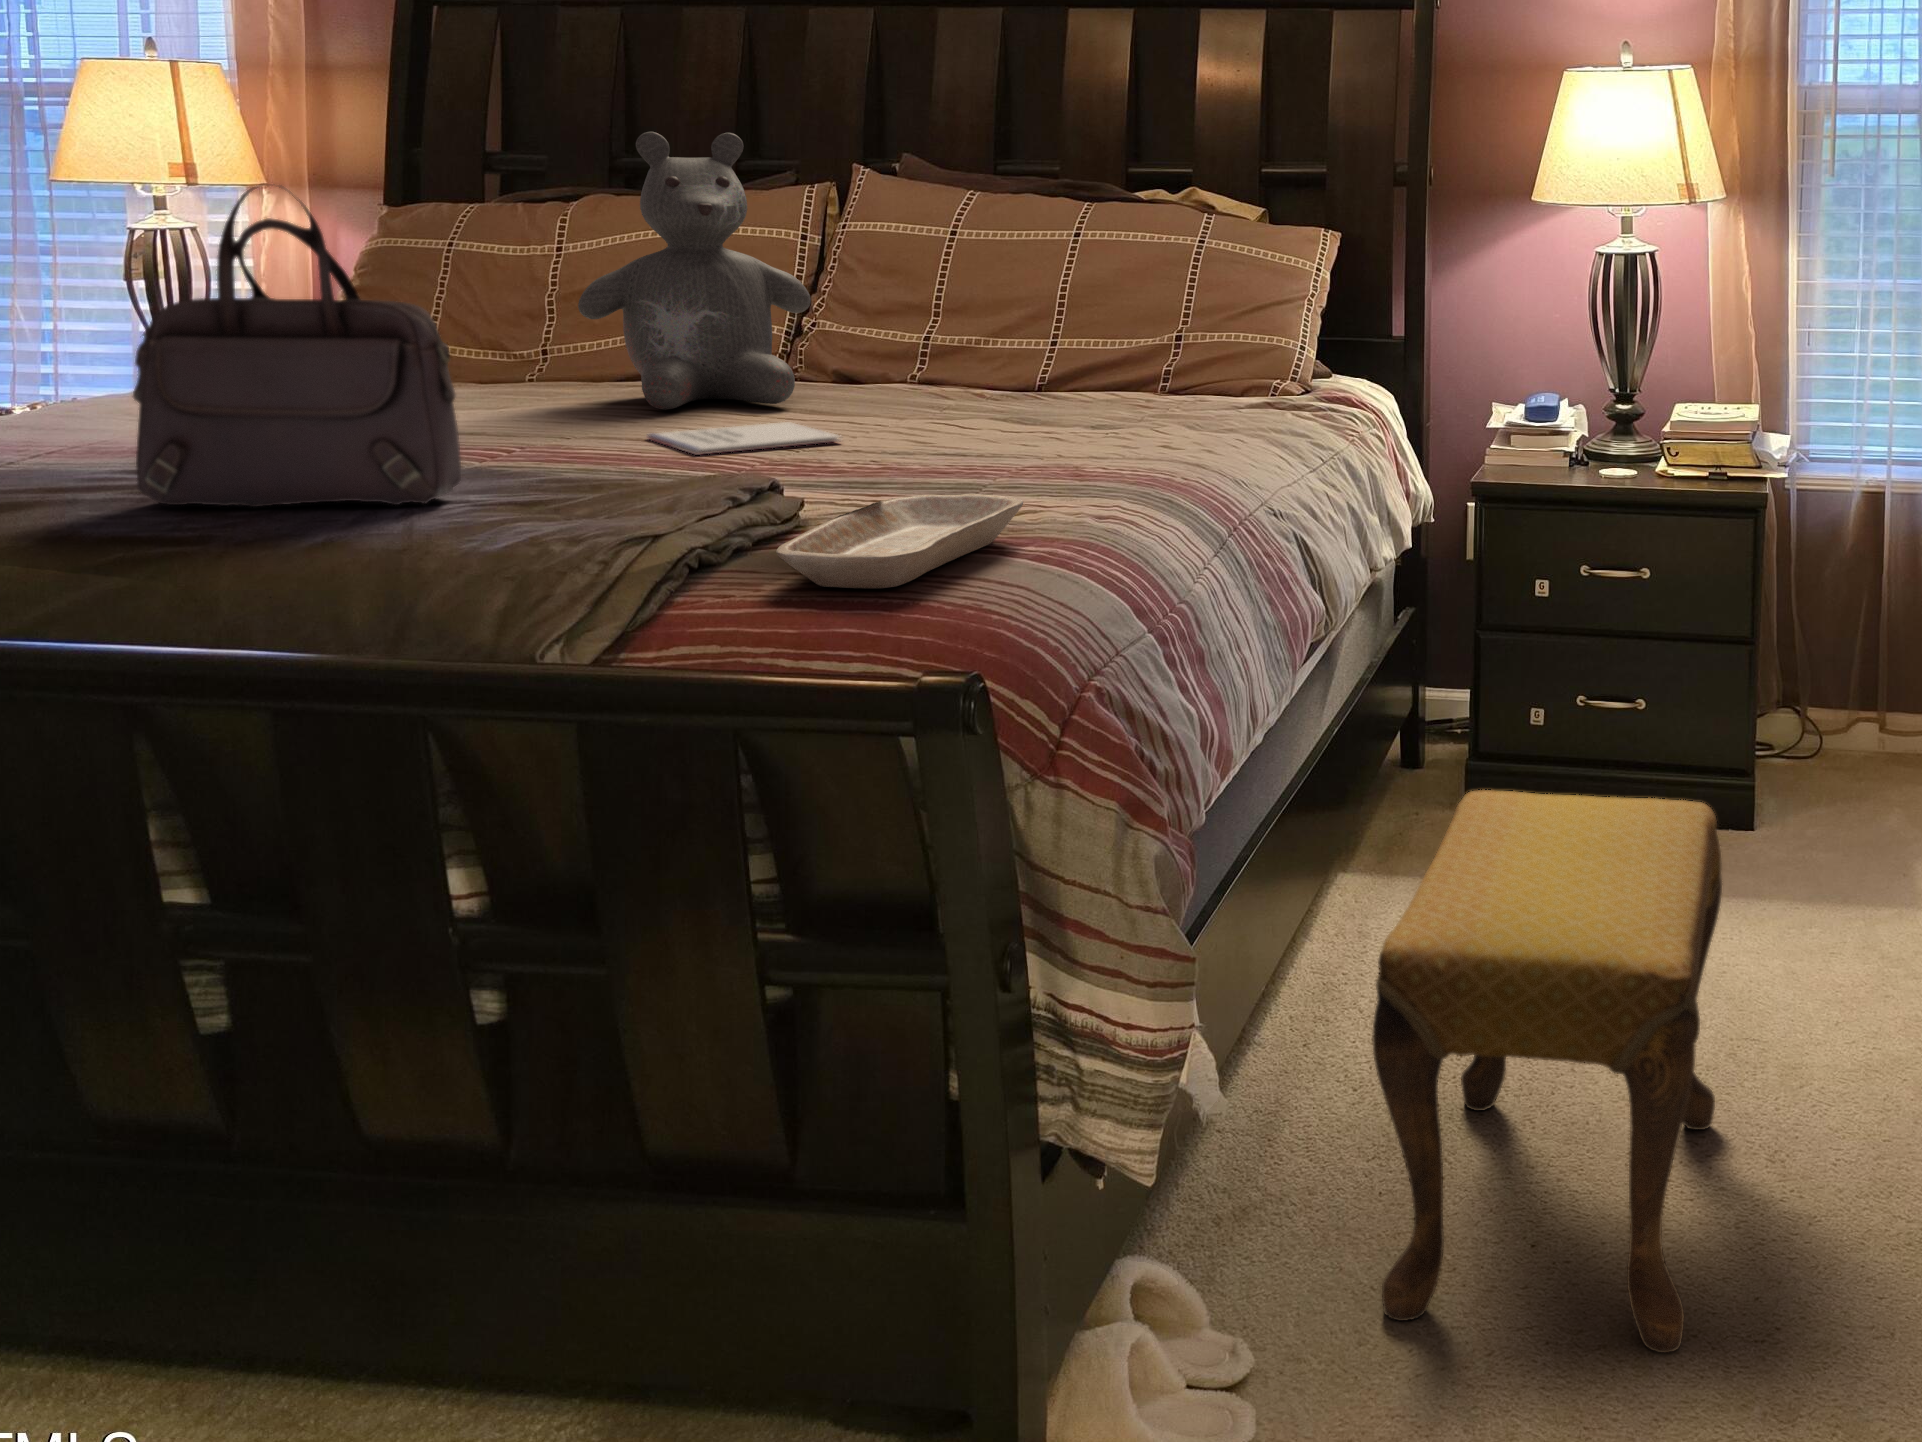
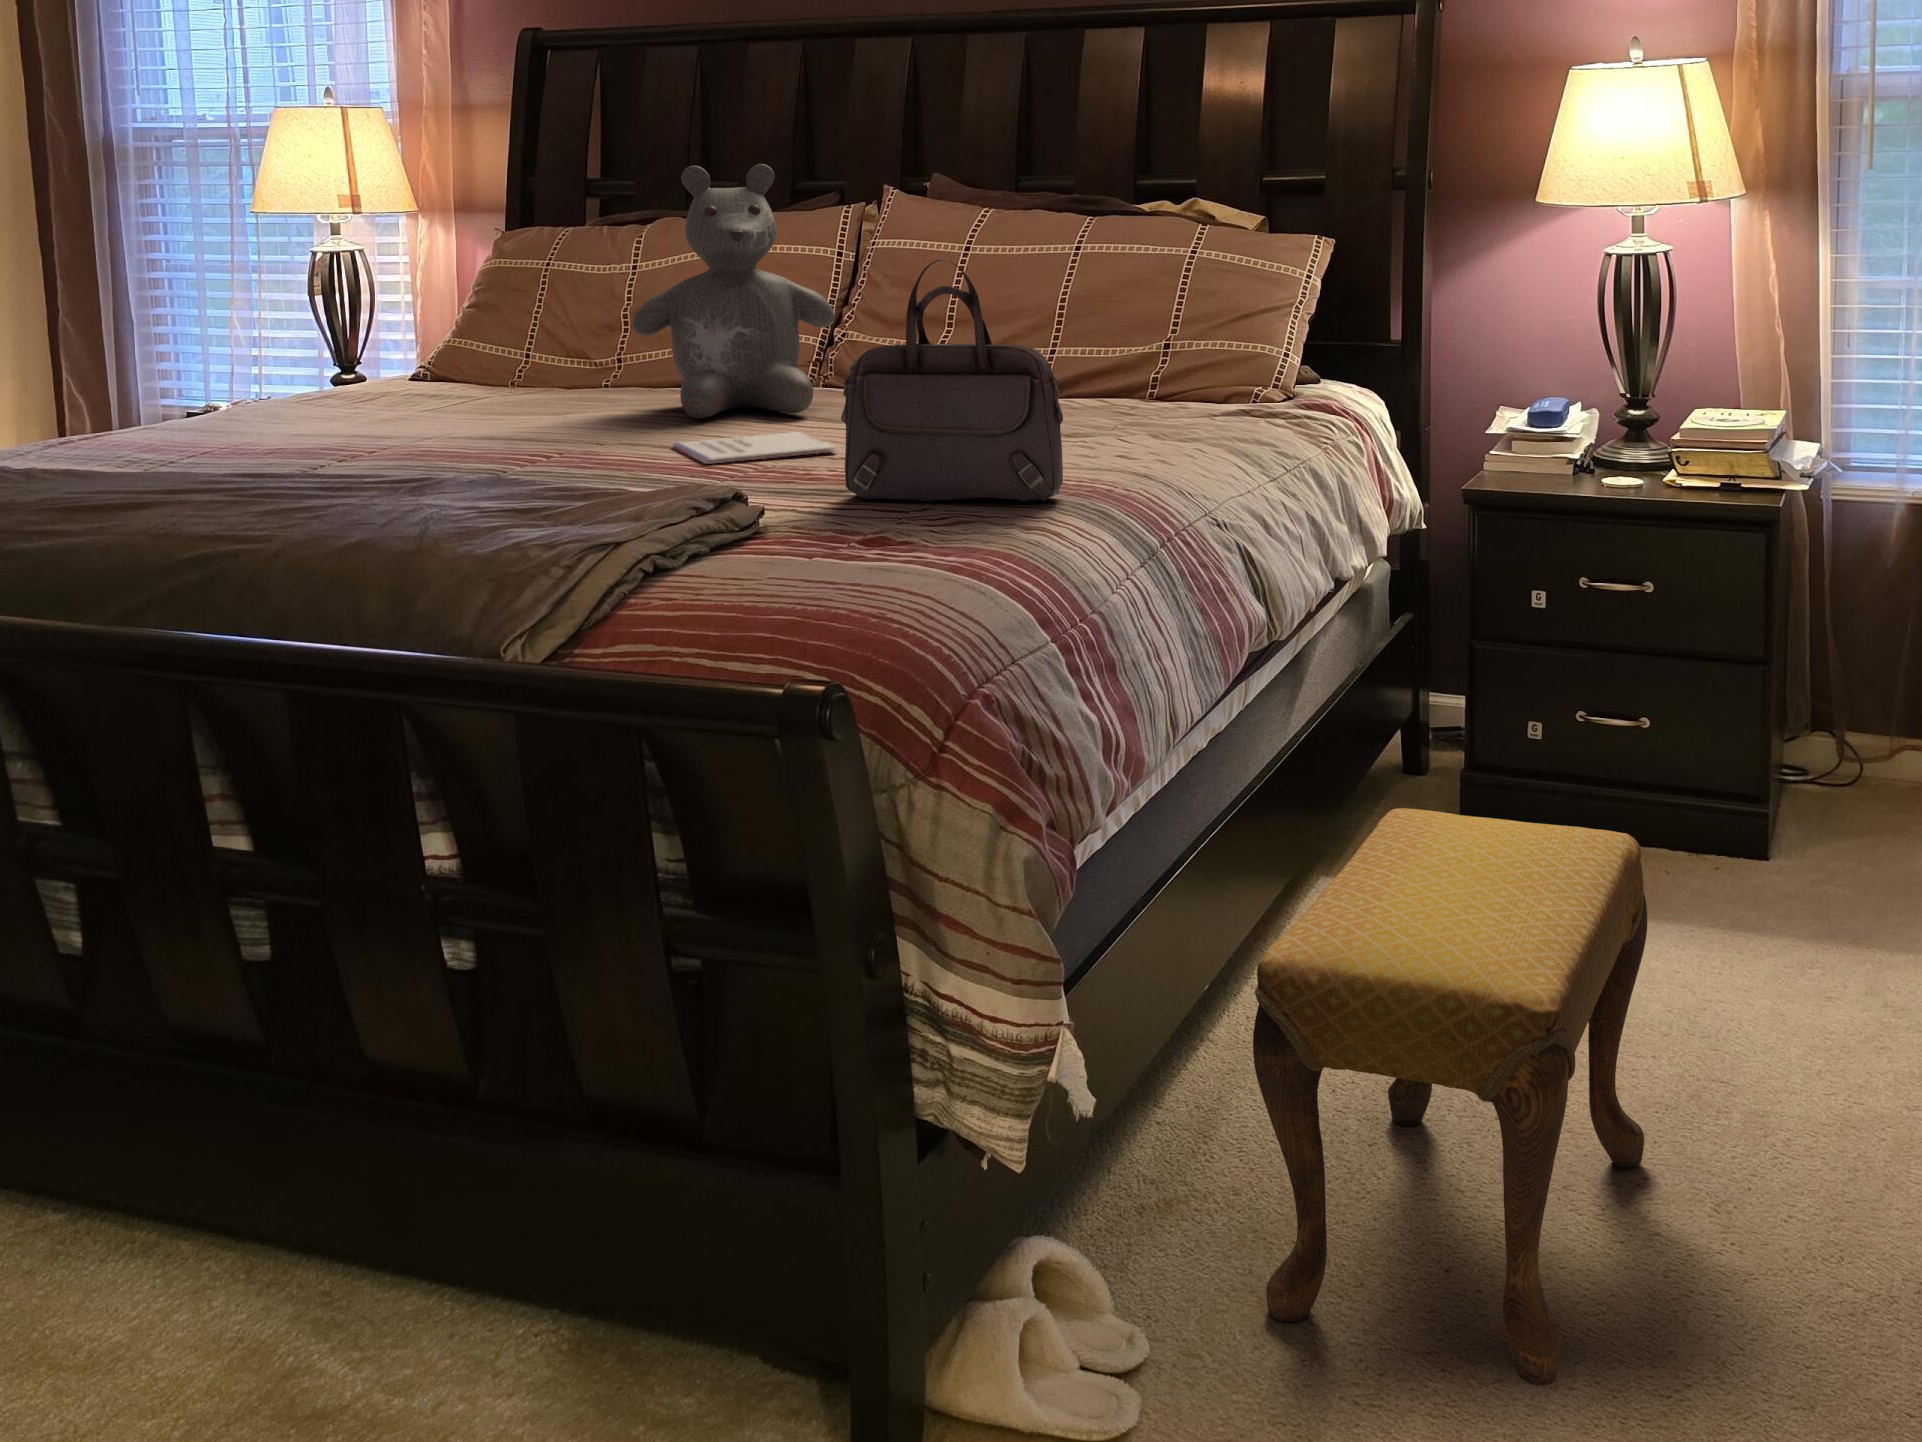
handbag: present [133,184,461,507] -> present [841,259,1063,502]
tray: present [776,494,1023,588] -> none [710,510,948,600]

